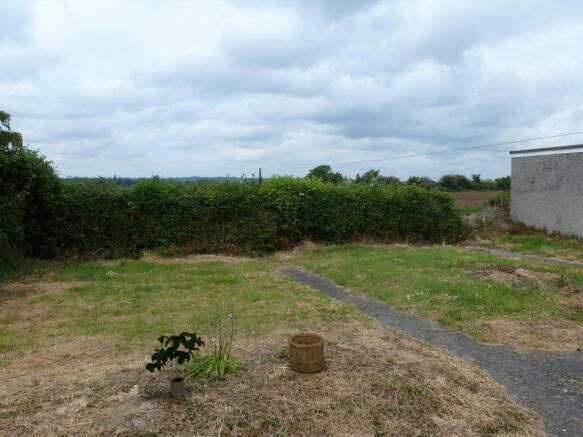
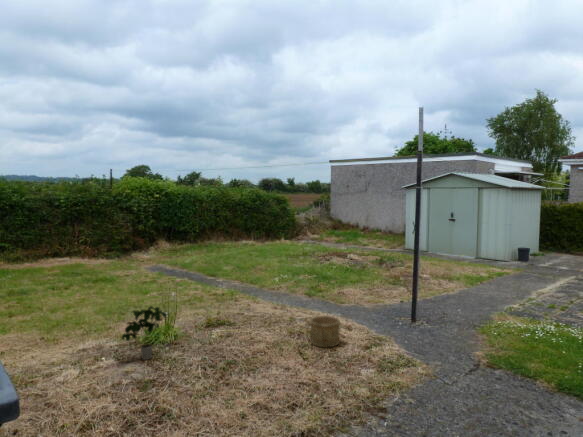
wooden bucket: present [288,333,325,373] -> present [310,316,340,348]

